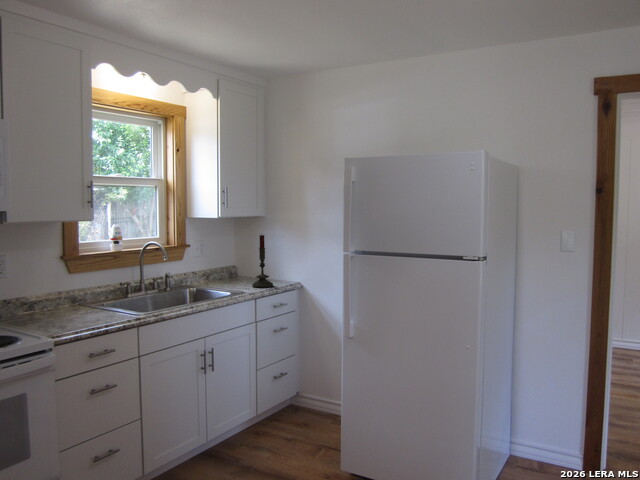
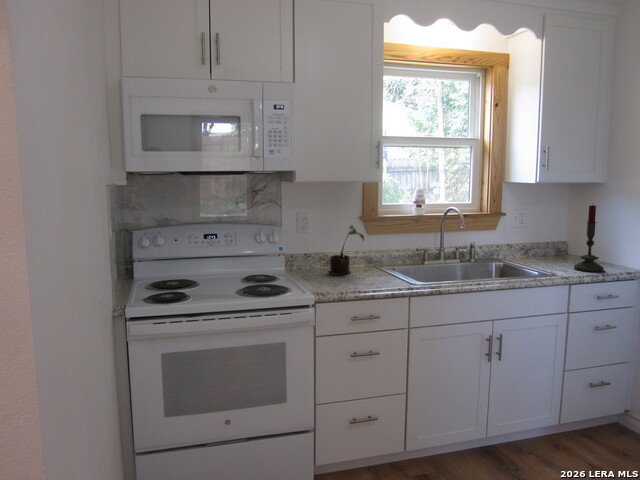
potted plant: none [36,264,74,318] -> present [330,225,364,275]

